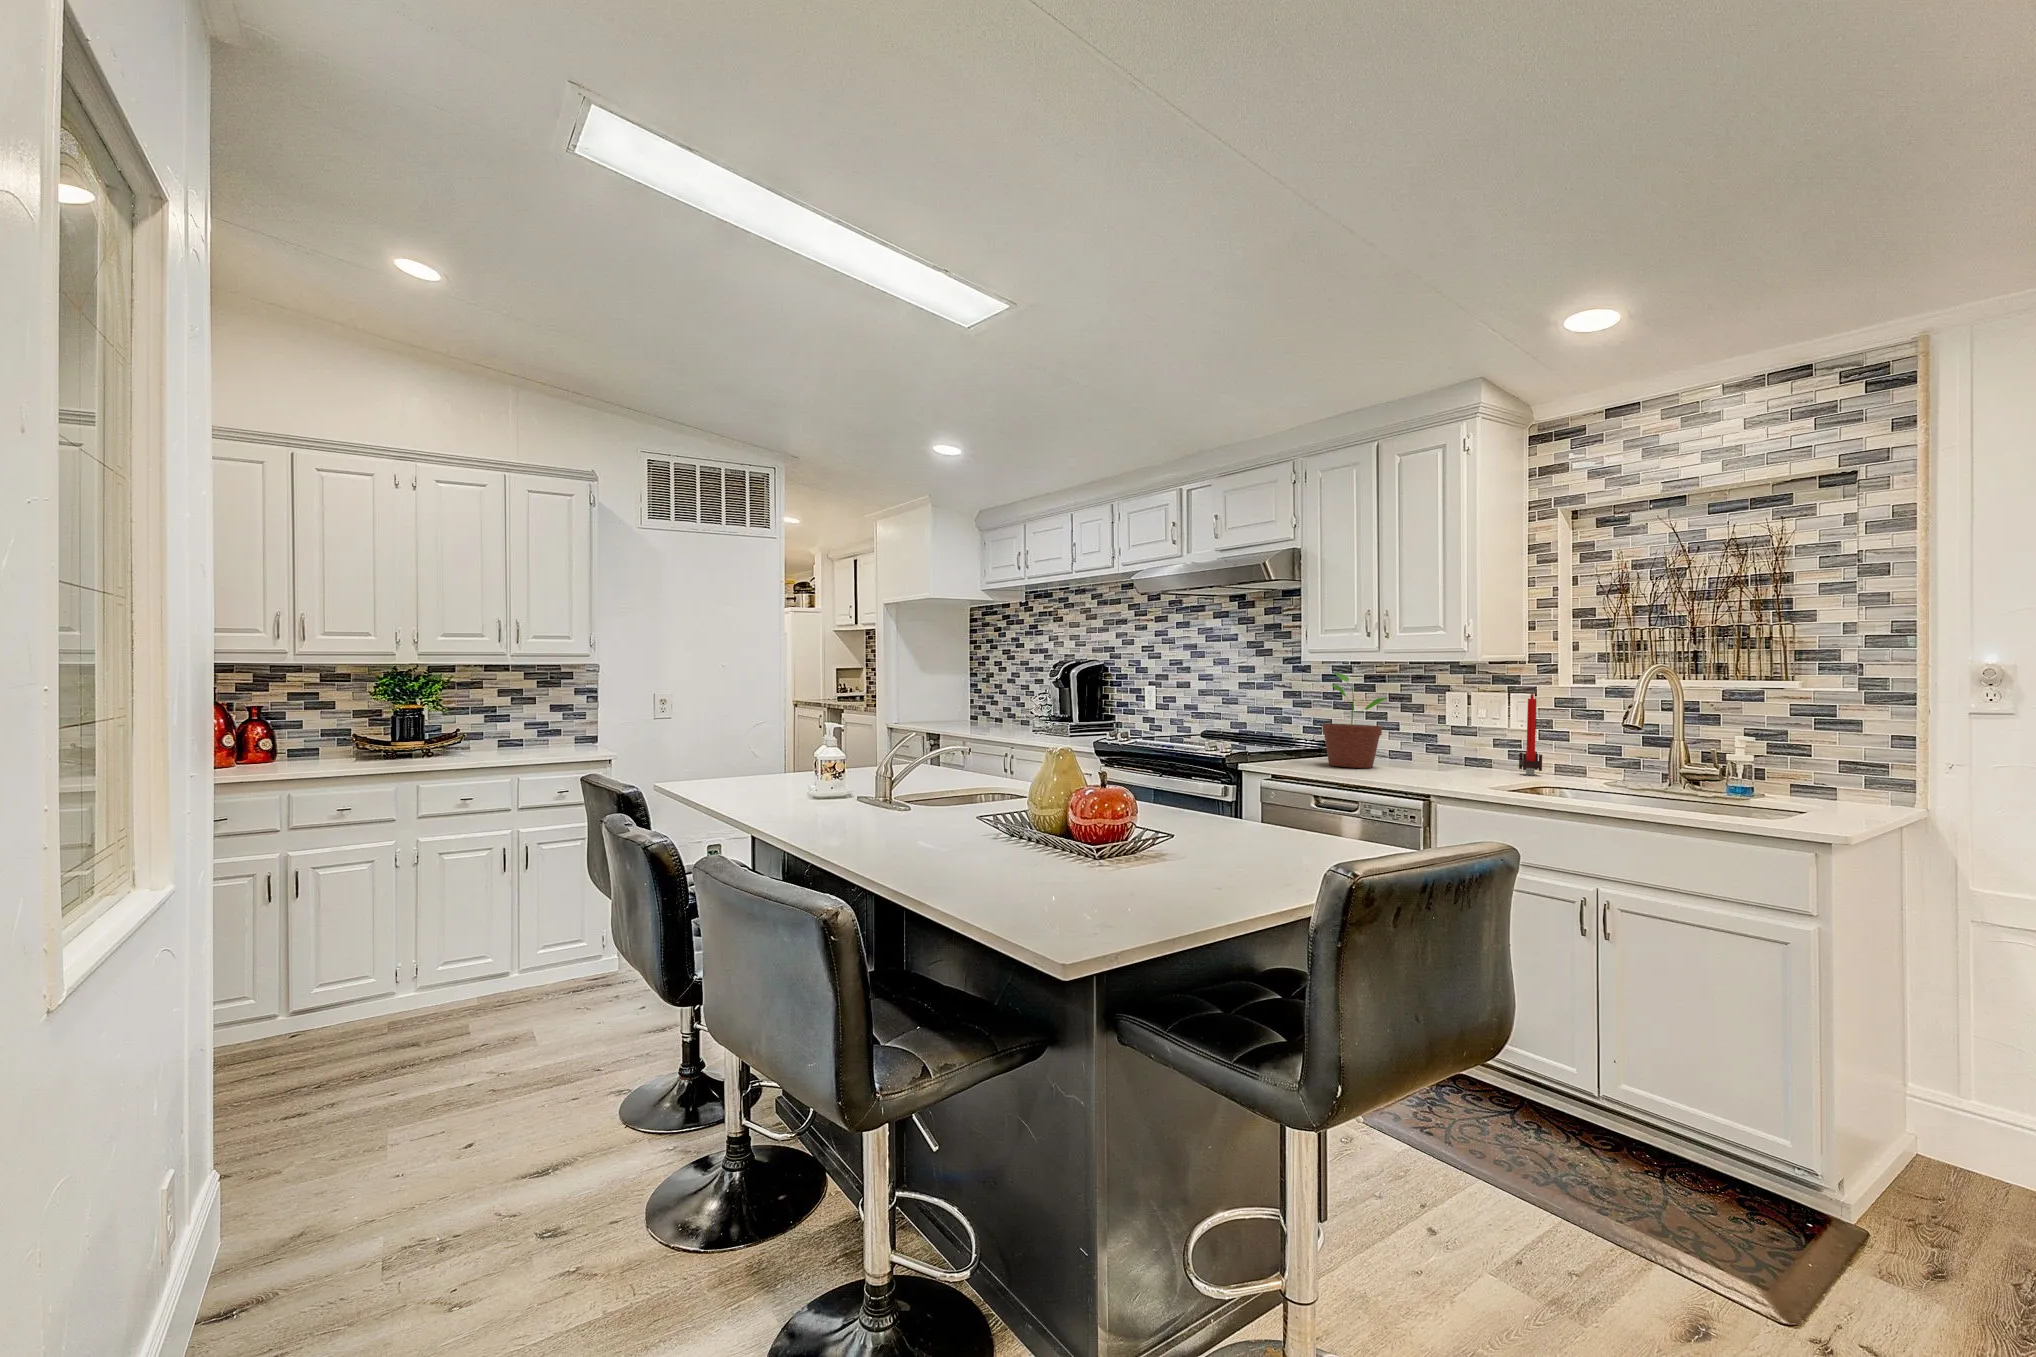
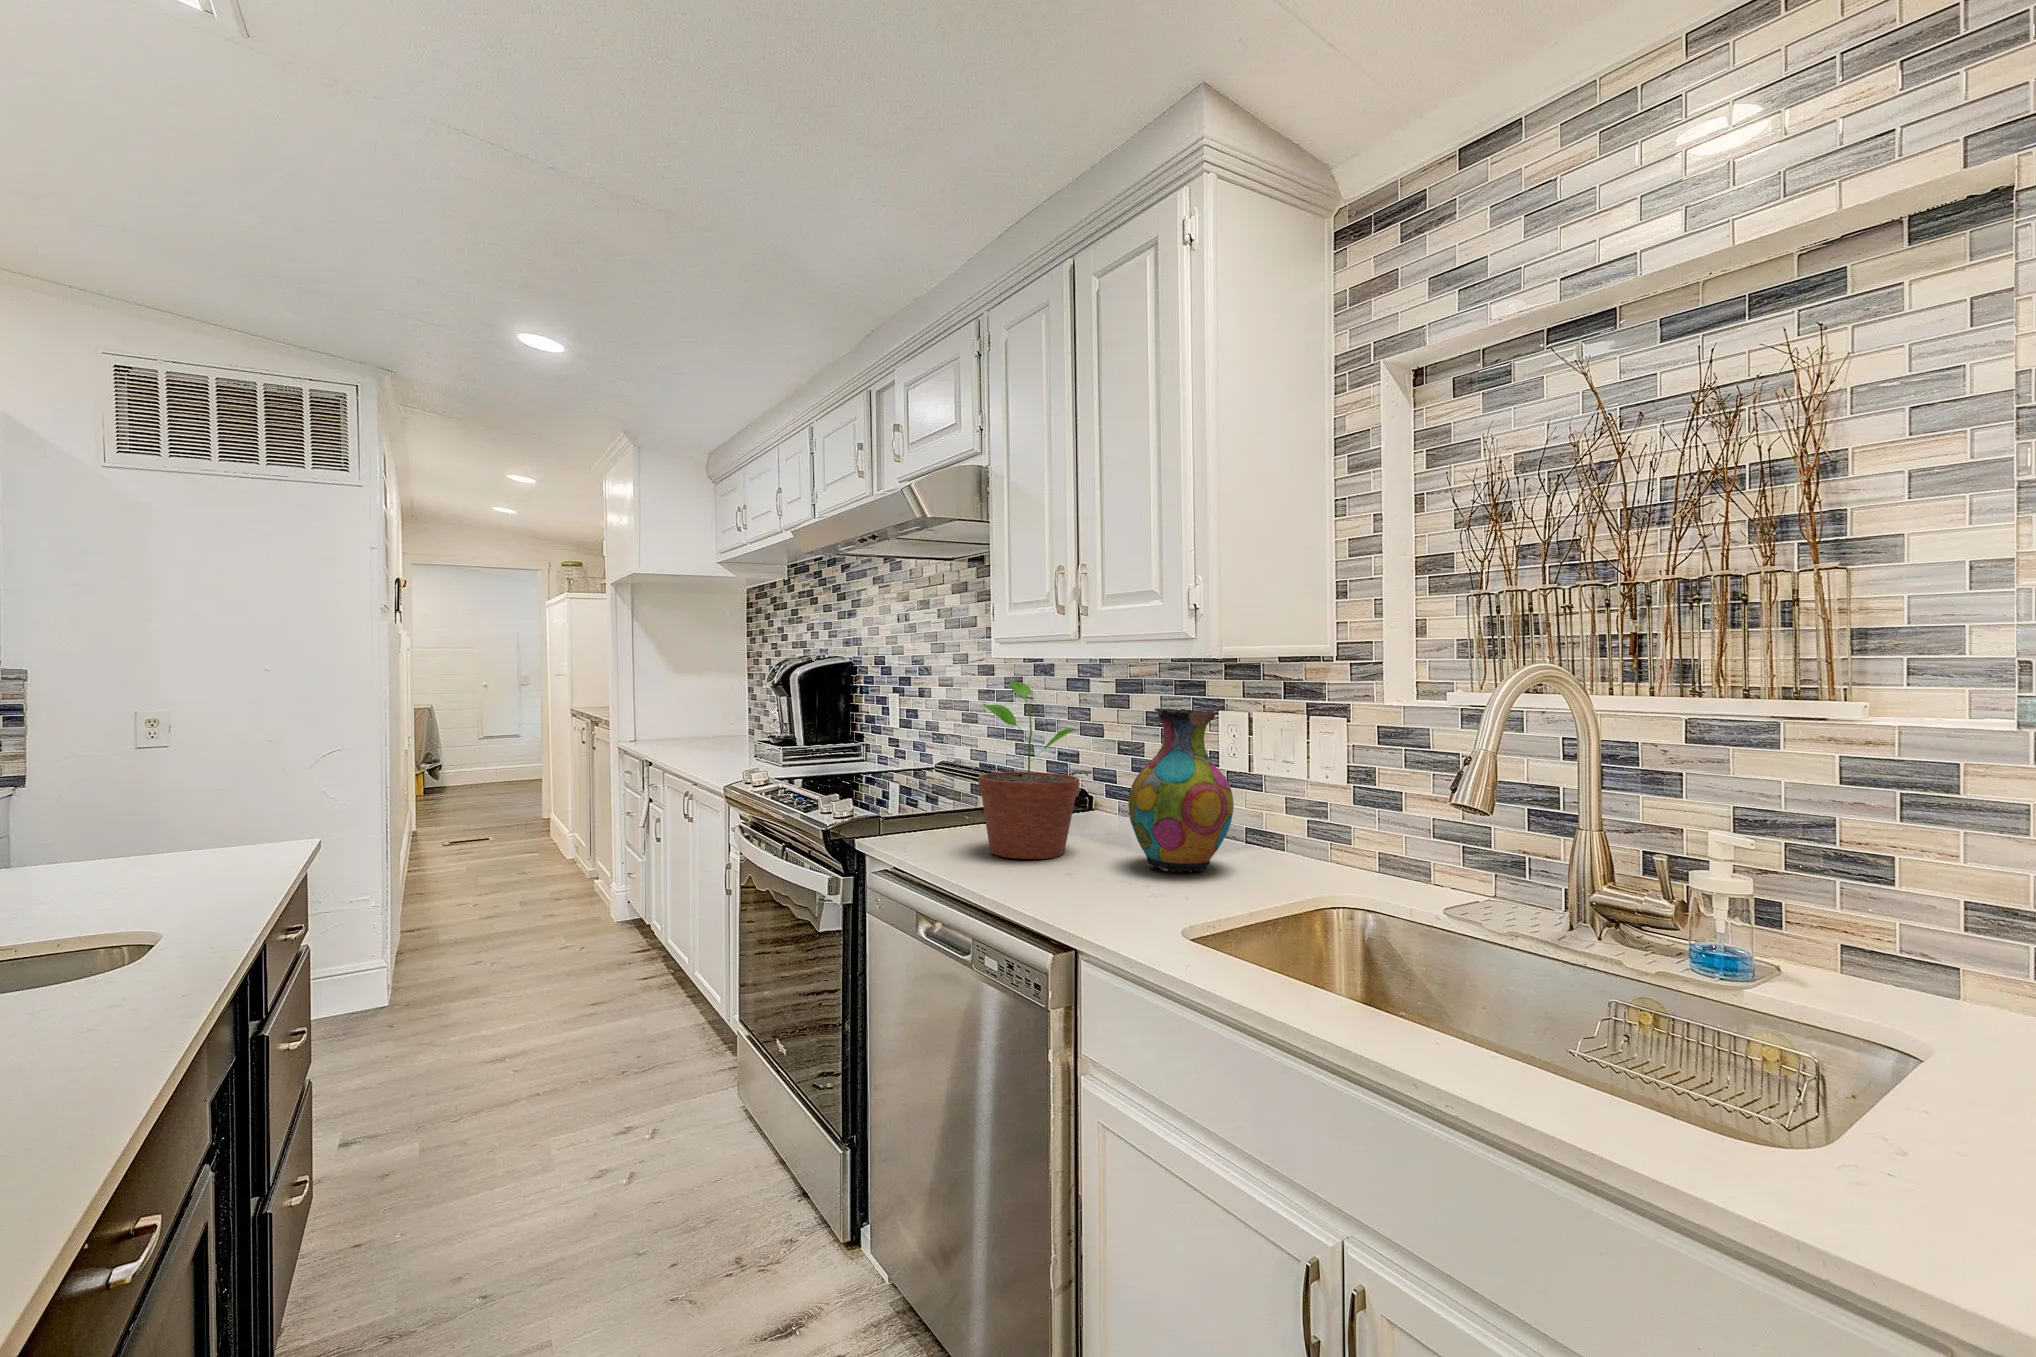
vase: none [1417,687,1478,772] -> present [1128,708,1234,872]
candle: present [1519,694,1542,775] -> none [1311,722,1345,880]

